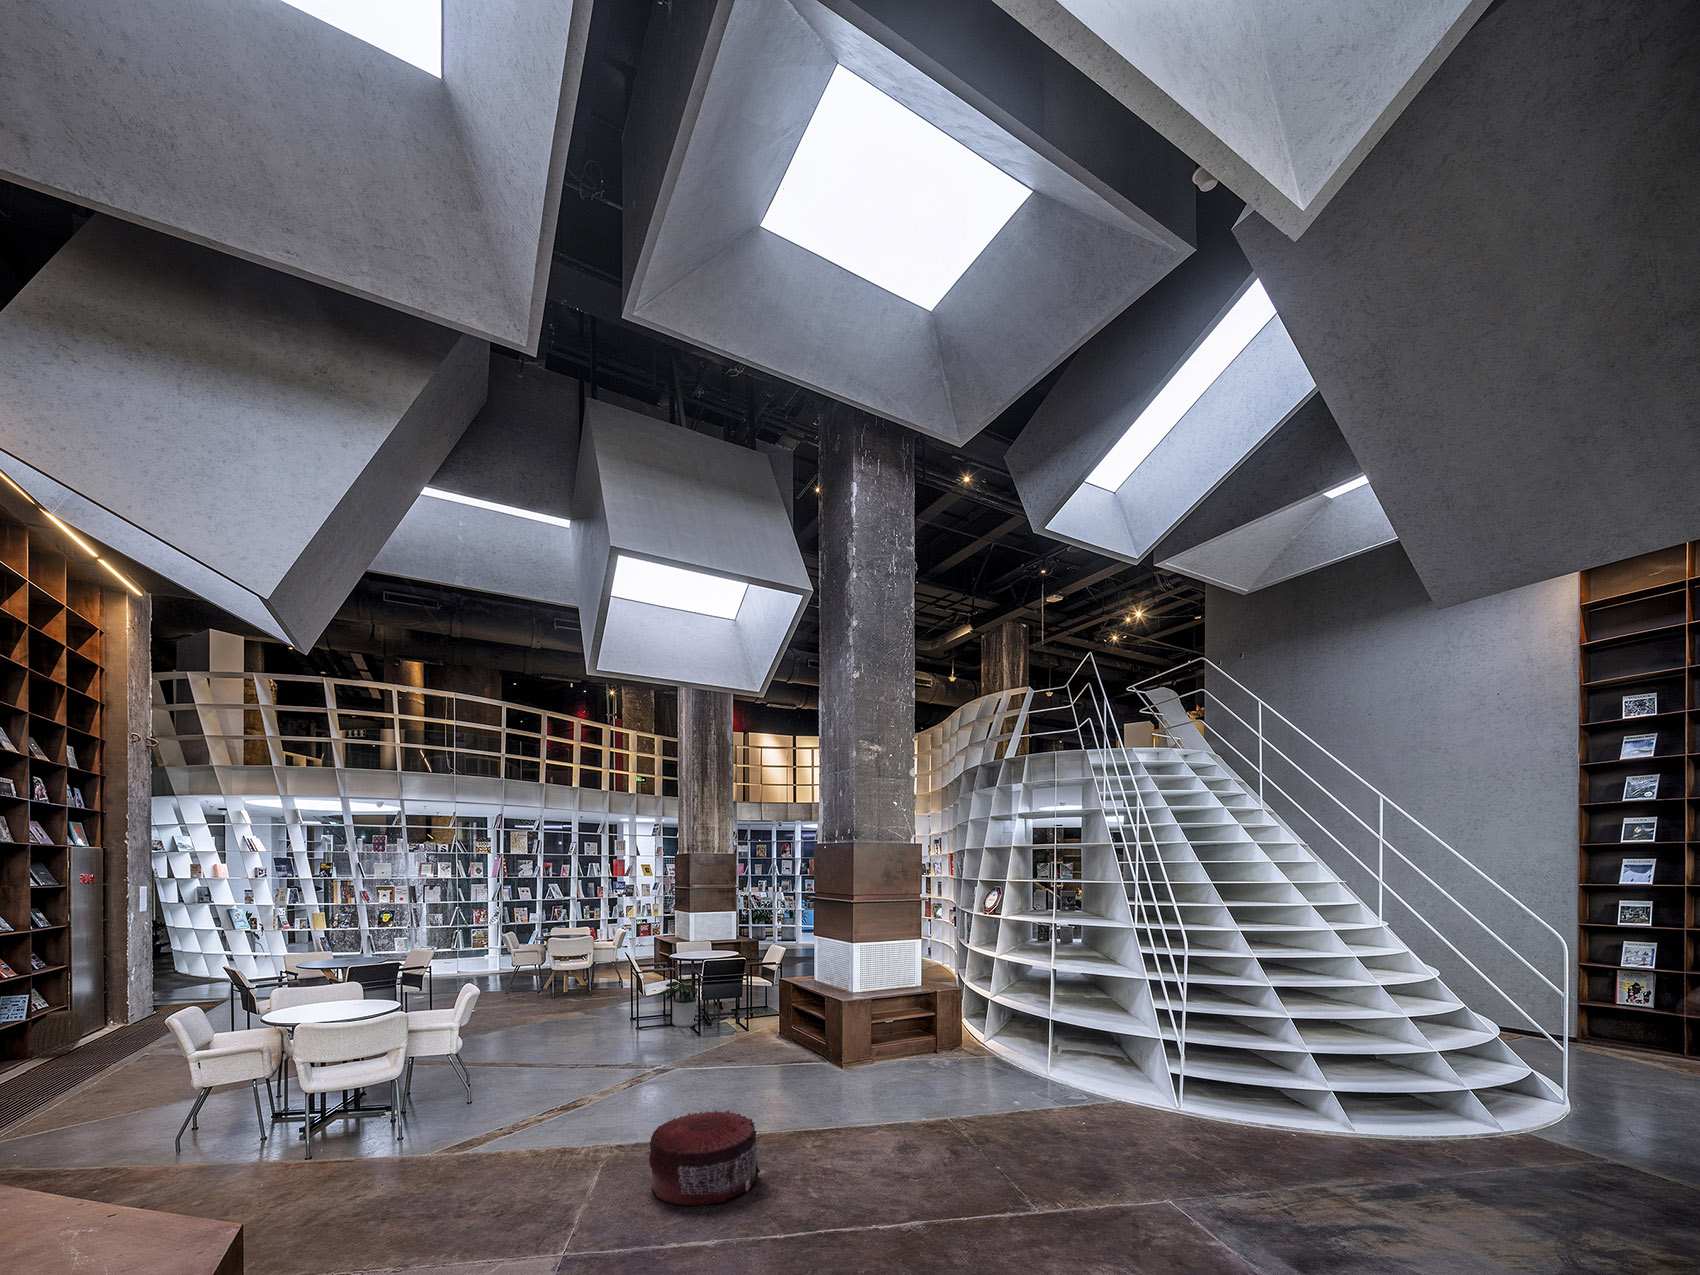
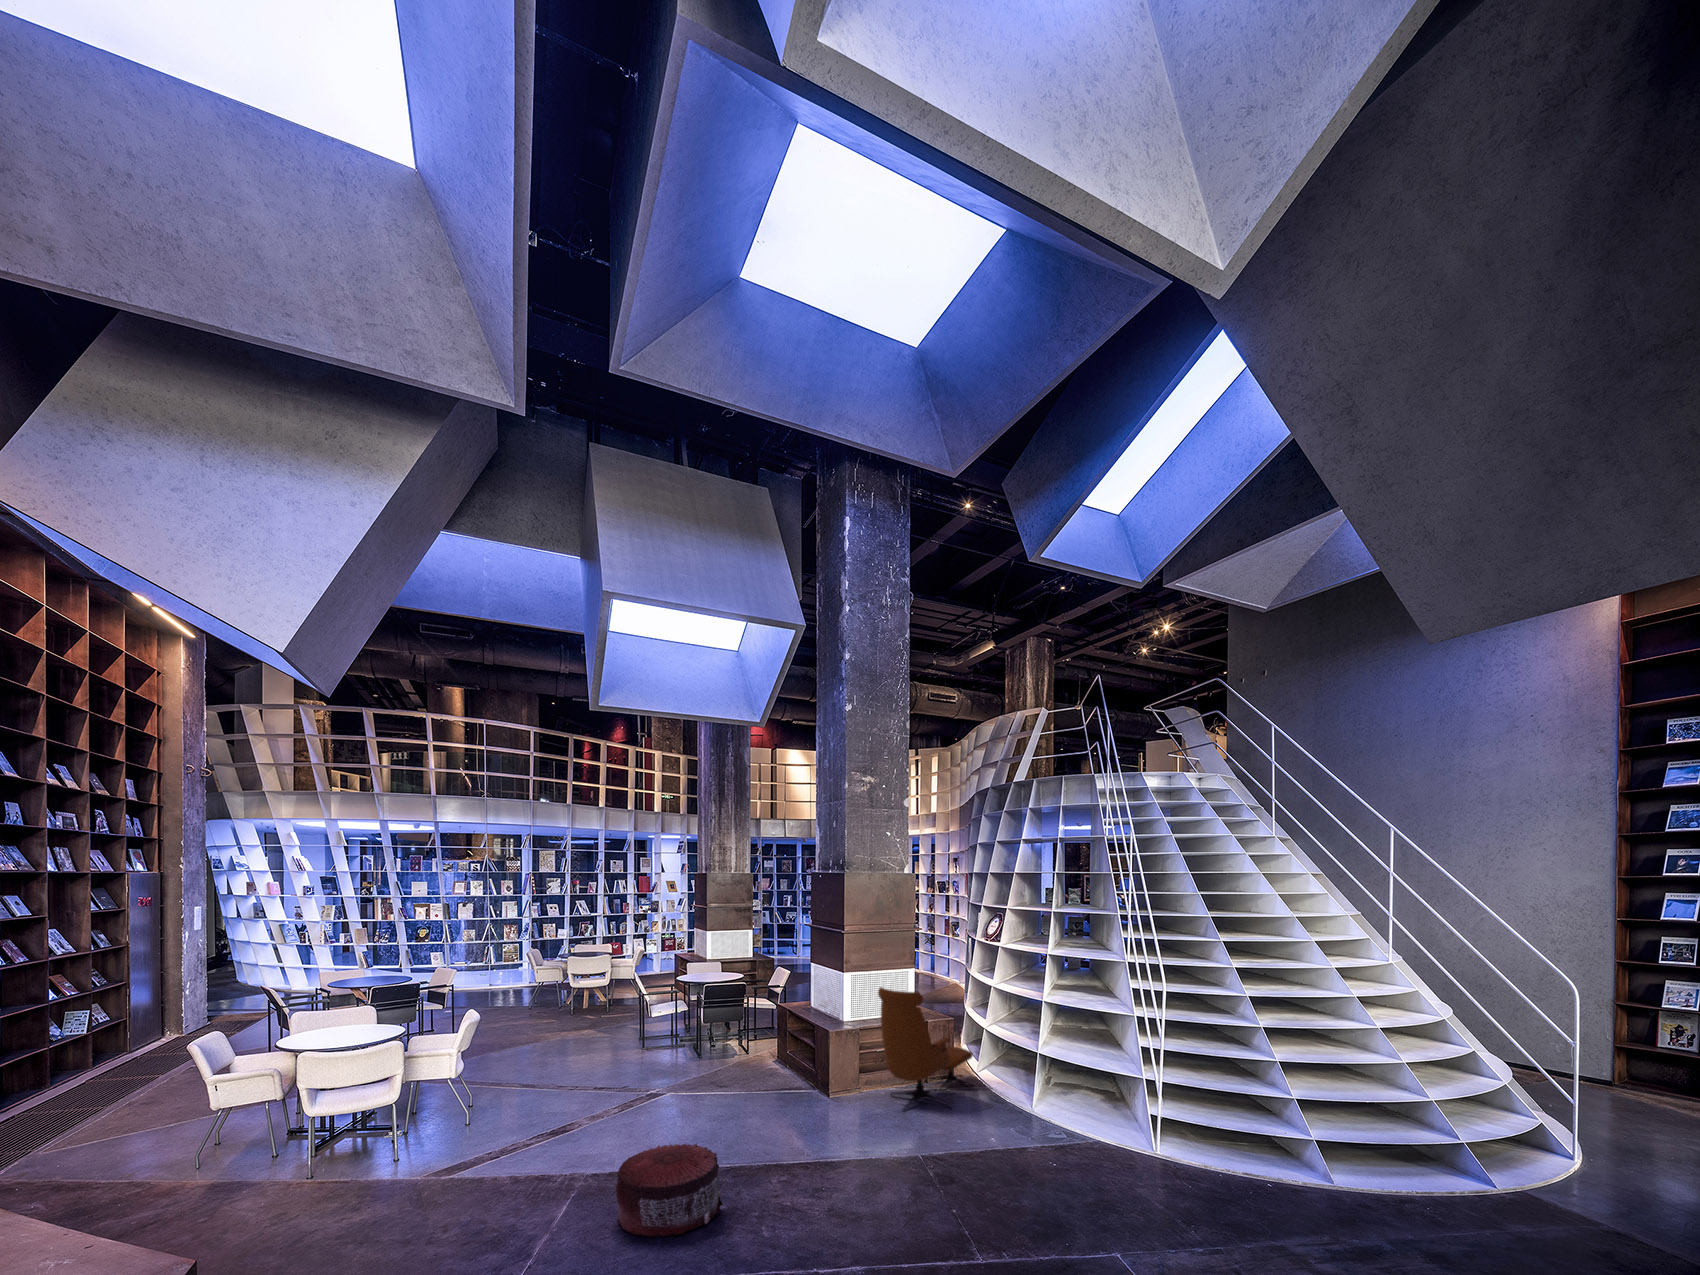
lounge chair: none [894,954,985,1081] -> present [878,987,973,1112]
potted plant: present [658,981,708,1027] -> none [666,993,722,1049]
woven basket: present [30,1010,85,1058] -> none [91,1025,140,1069]

